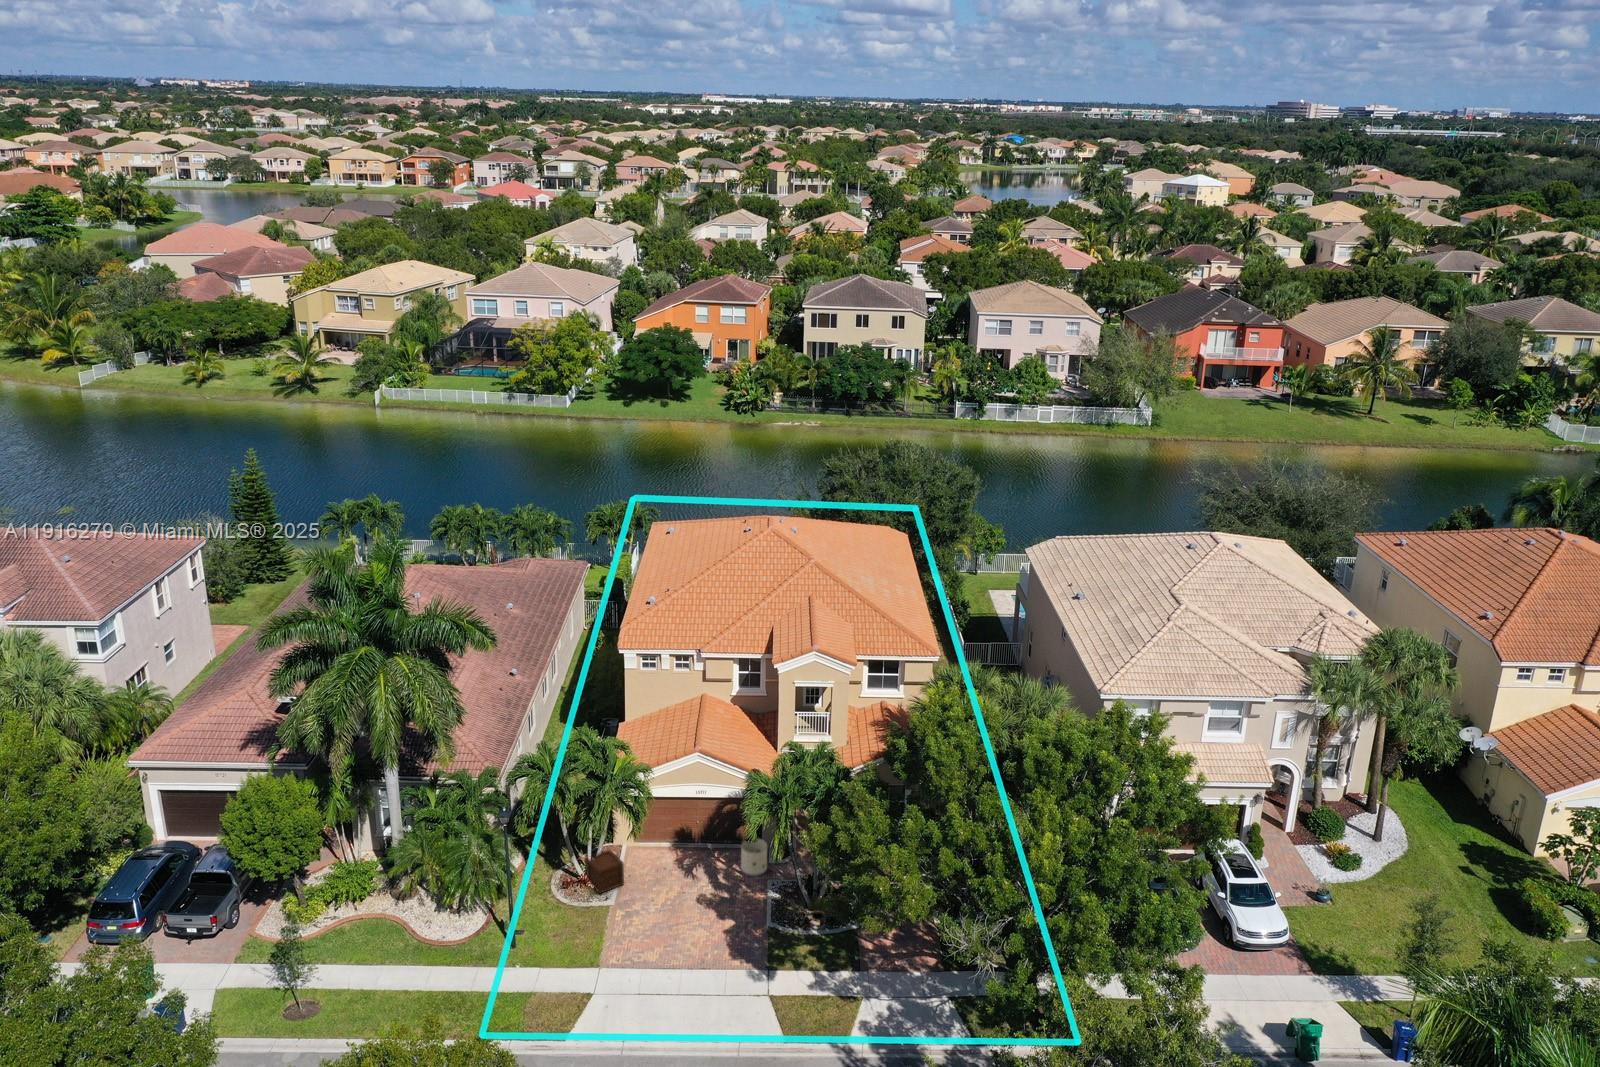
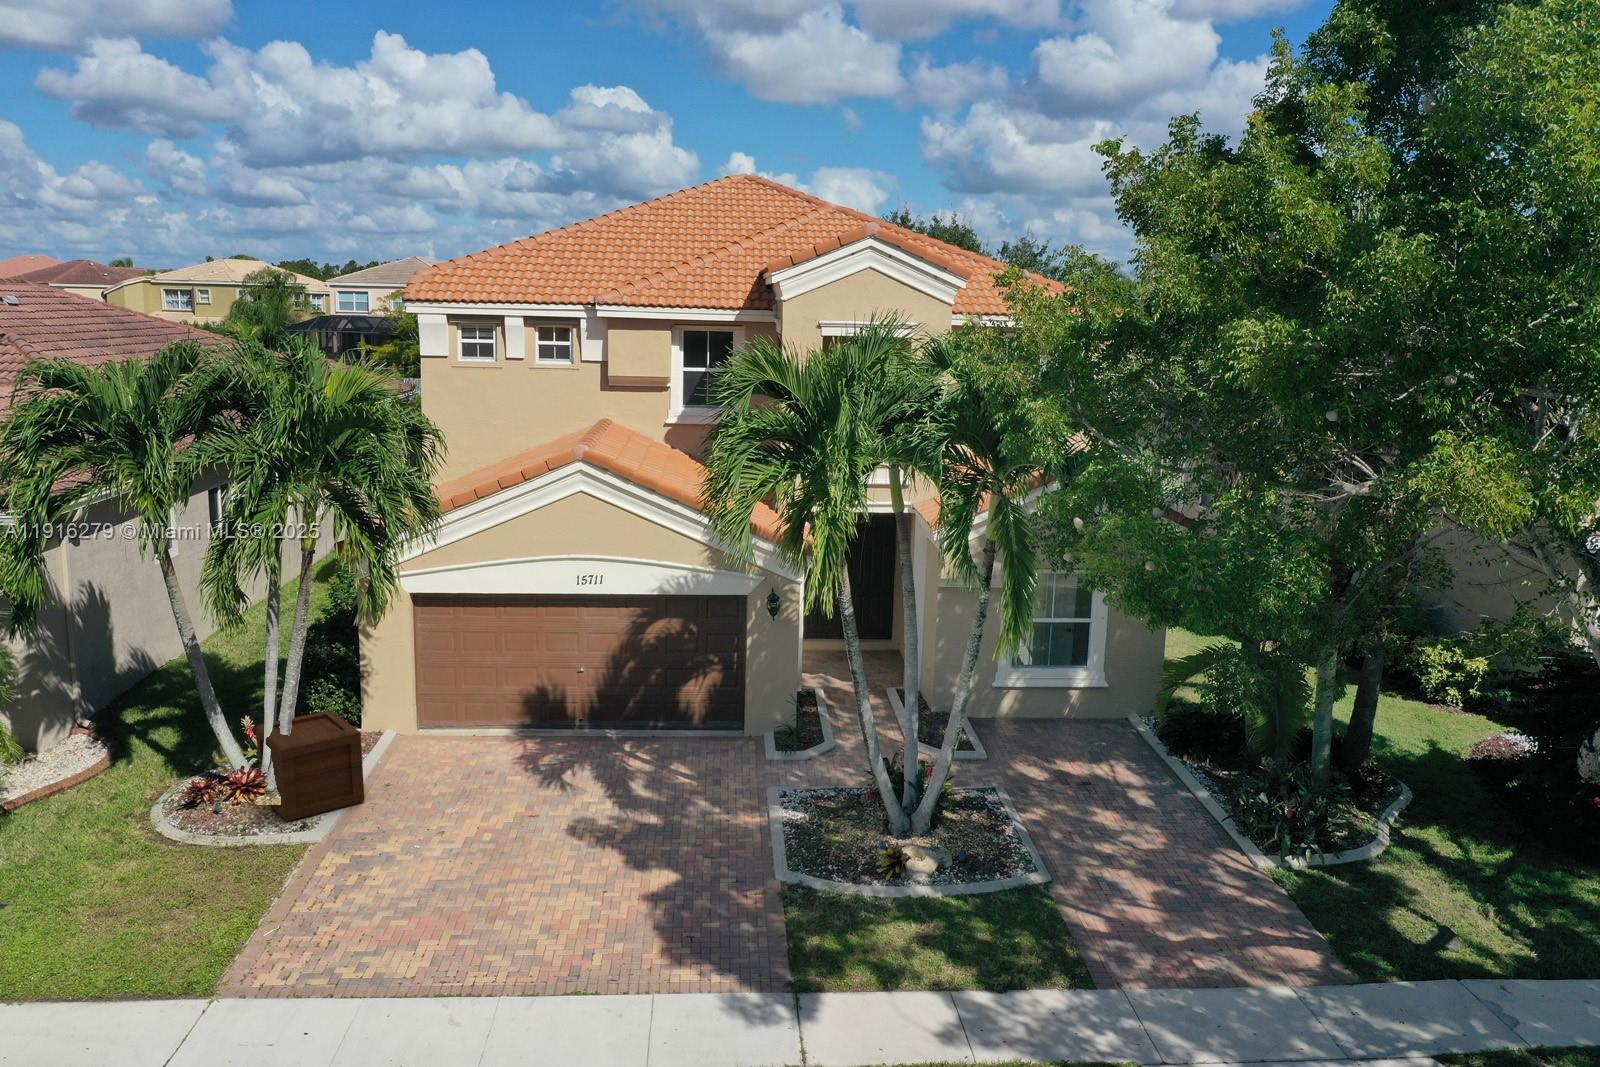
trash can: present [741,839,767,876] -> none [693,688,765,781]
potted tree: present [810,896,826,921] -> none [896,779,952,867]

